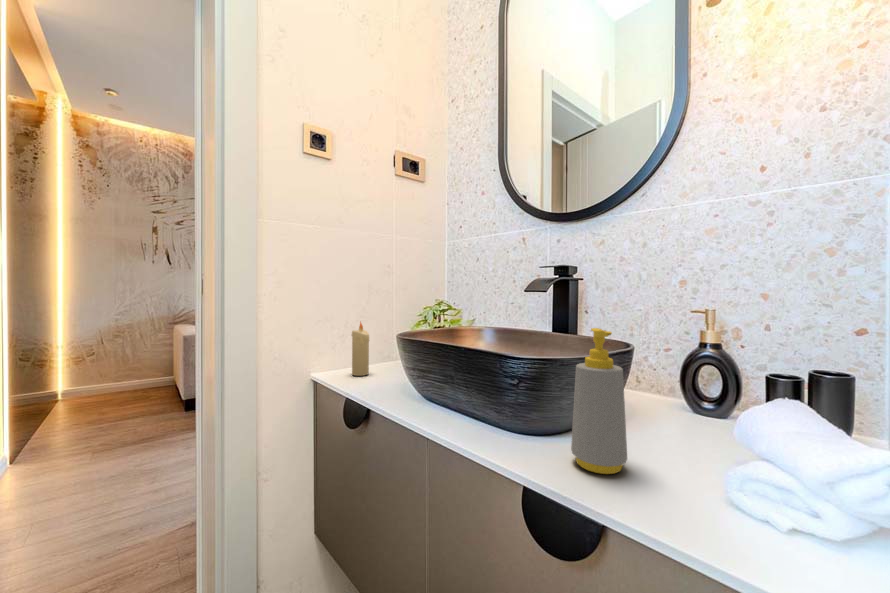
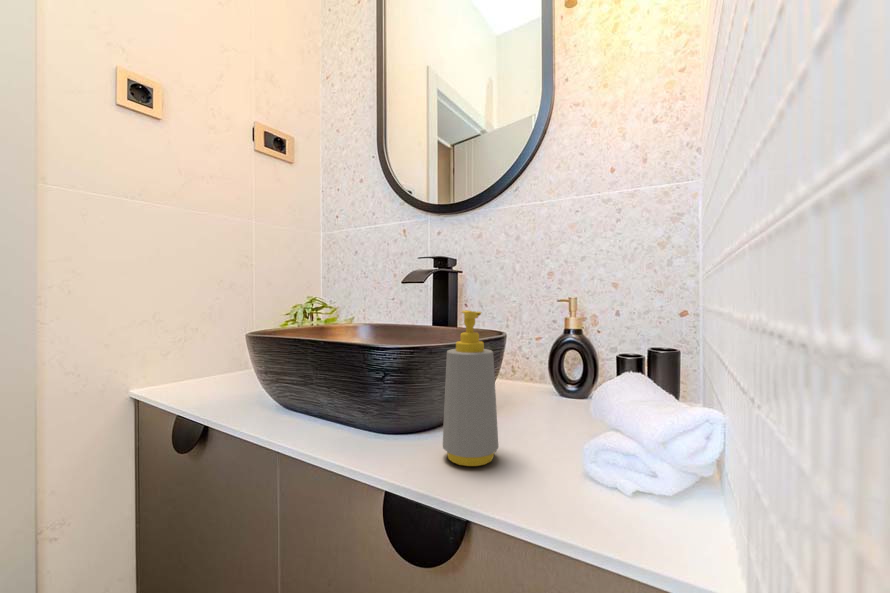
candle: present [352,322,369,376] -> none [192,320,217,388]

